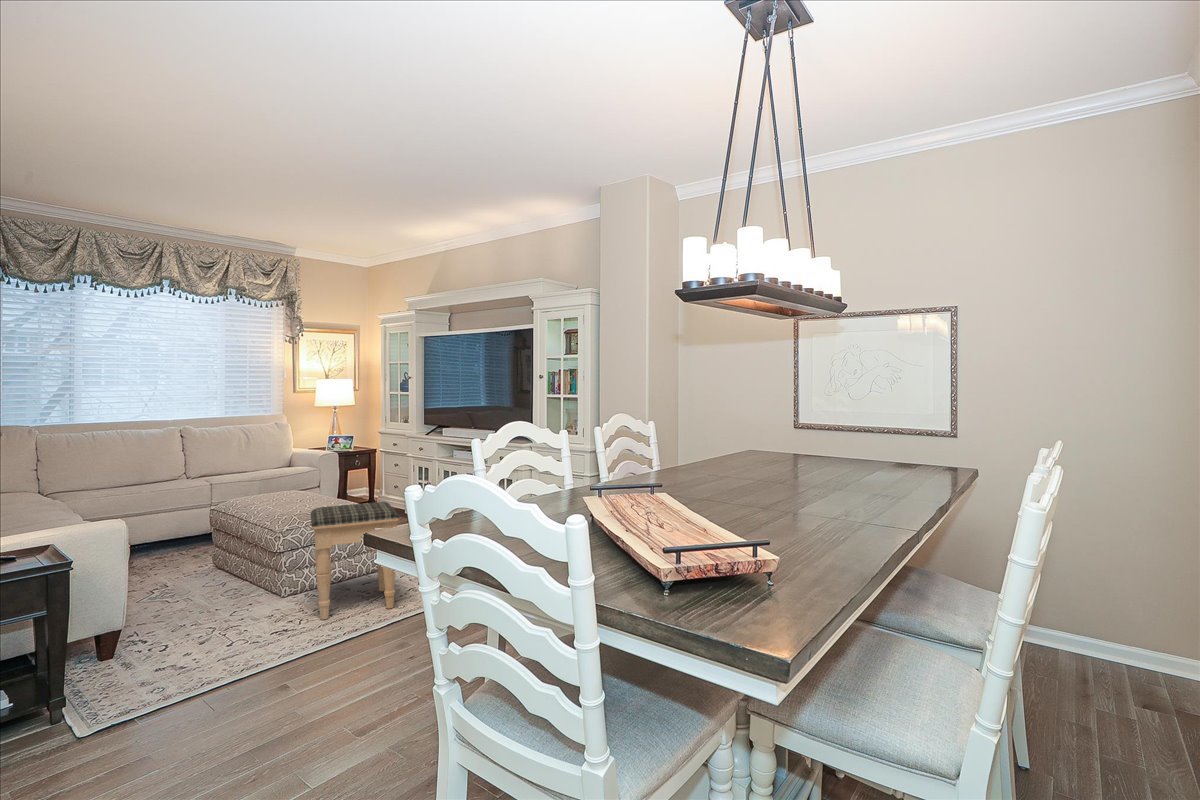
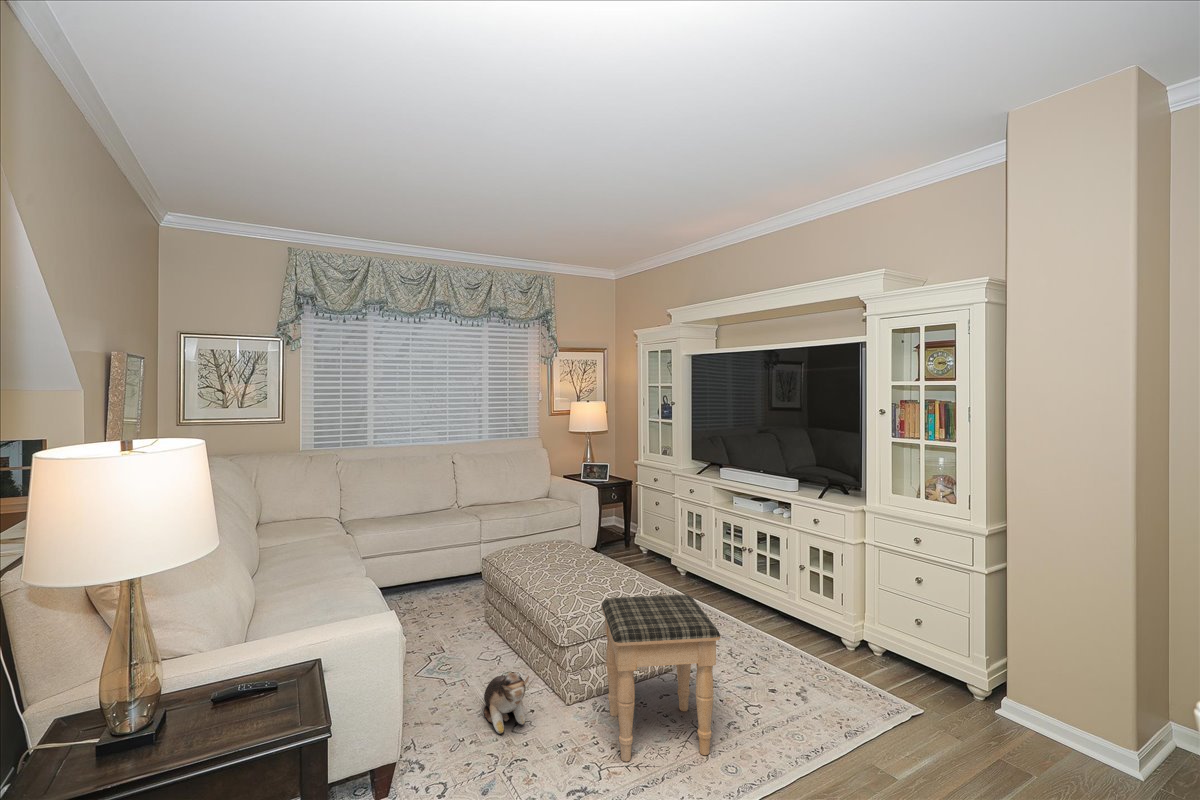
plush toy: none [200,569,241,621] -> present [484,673,529,734]

